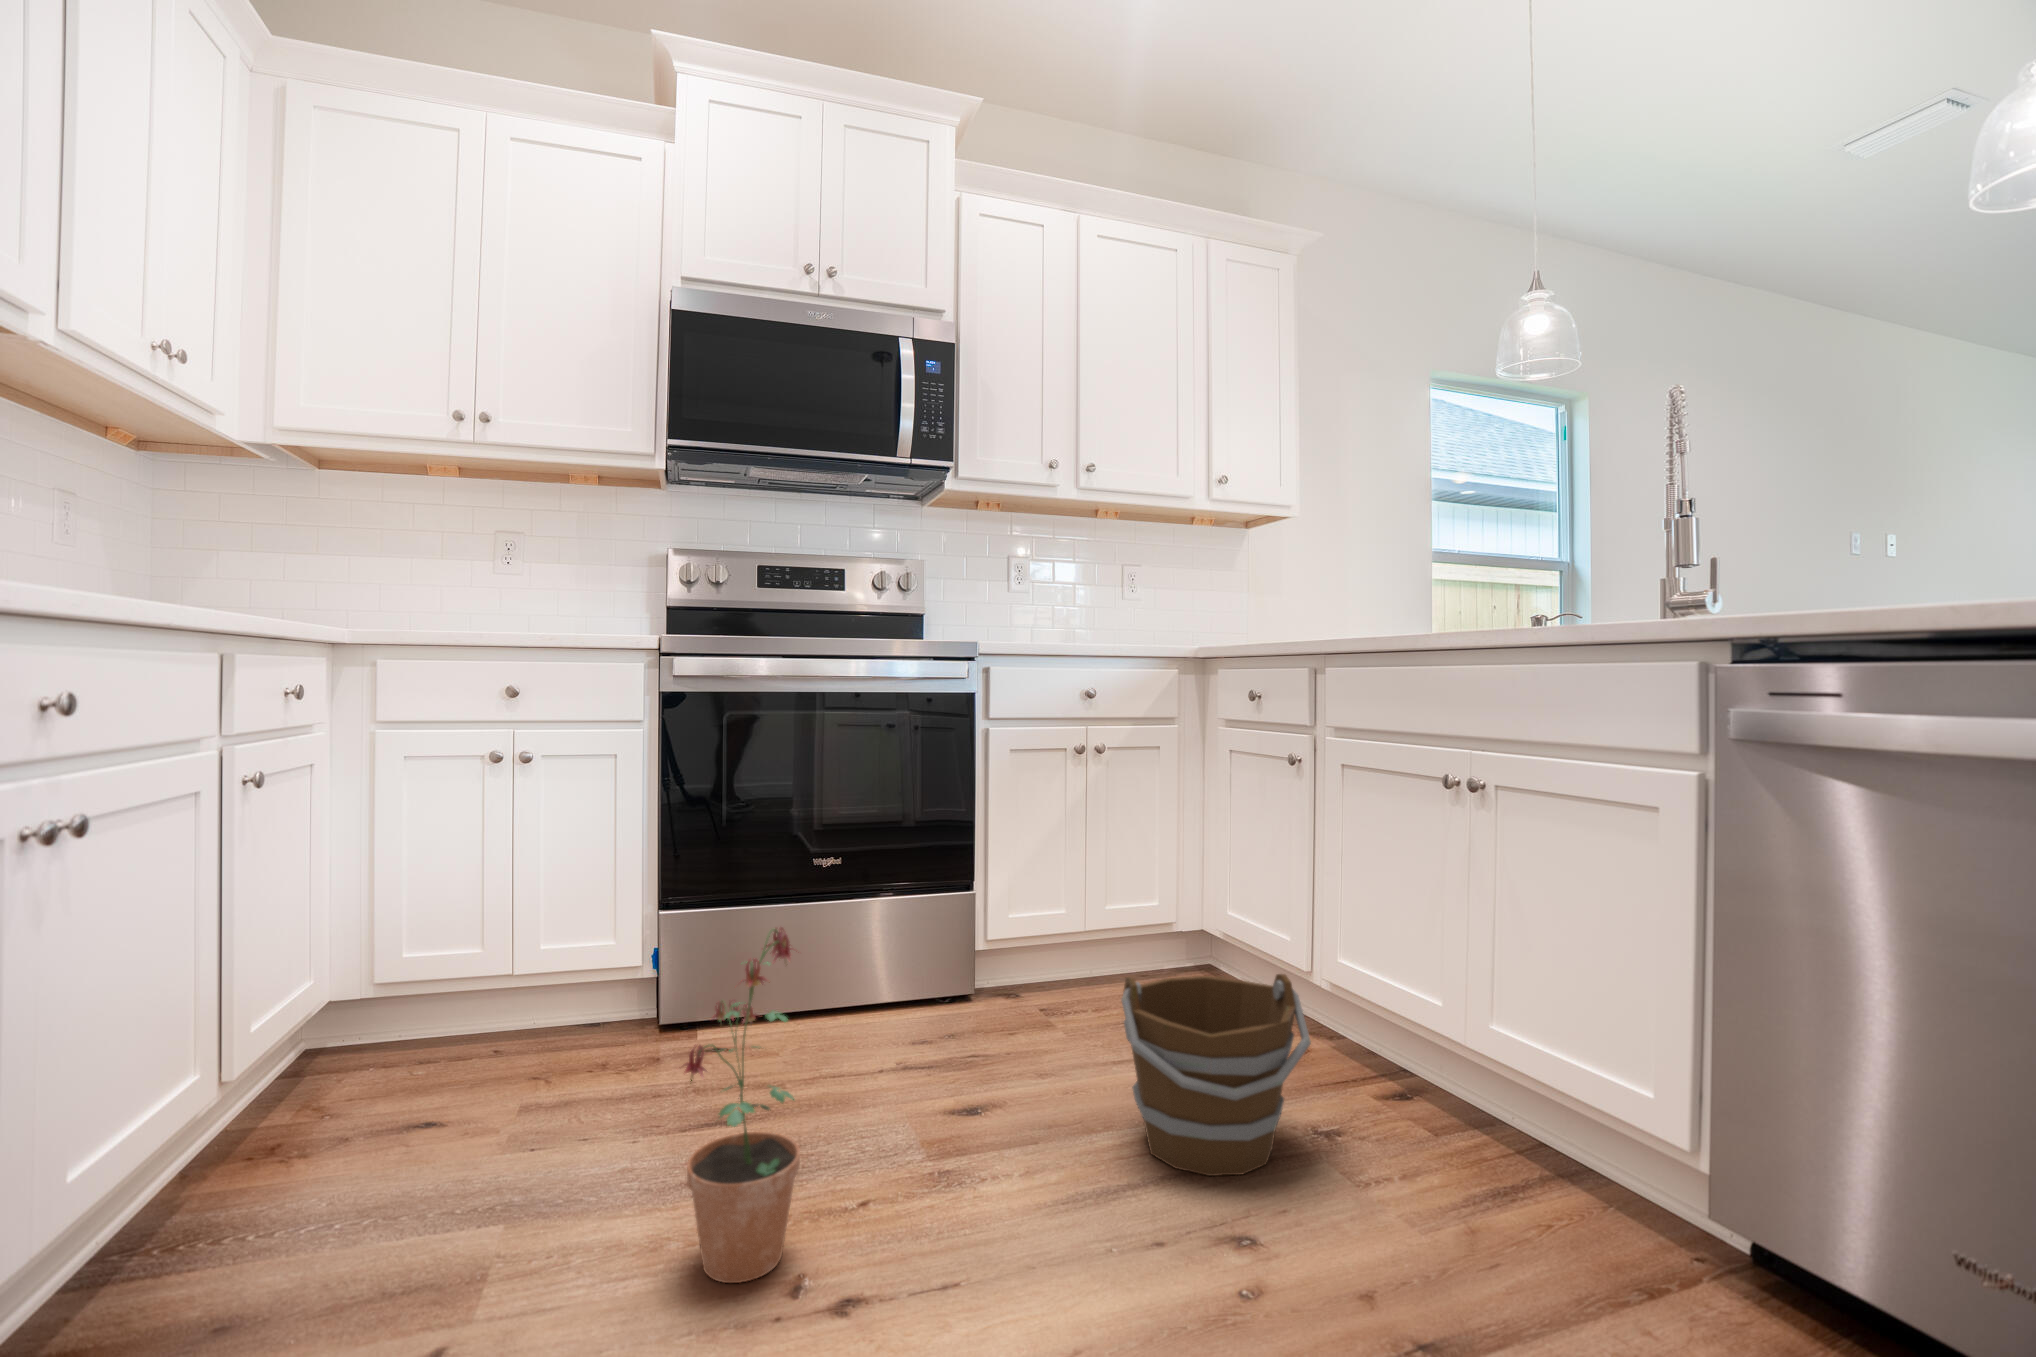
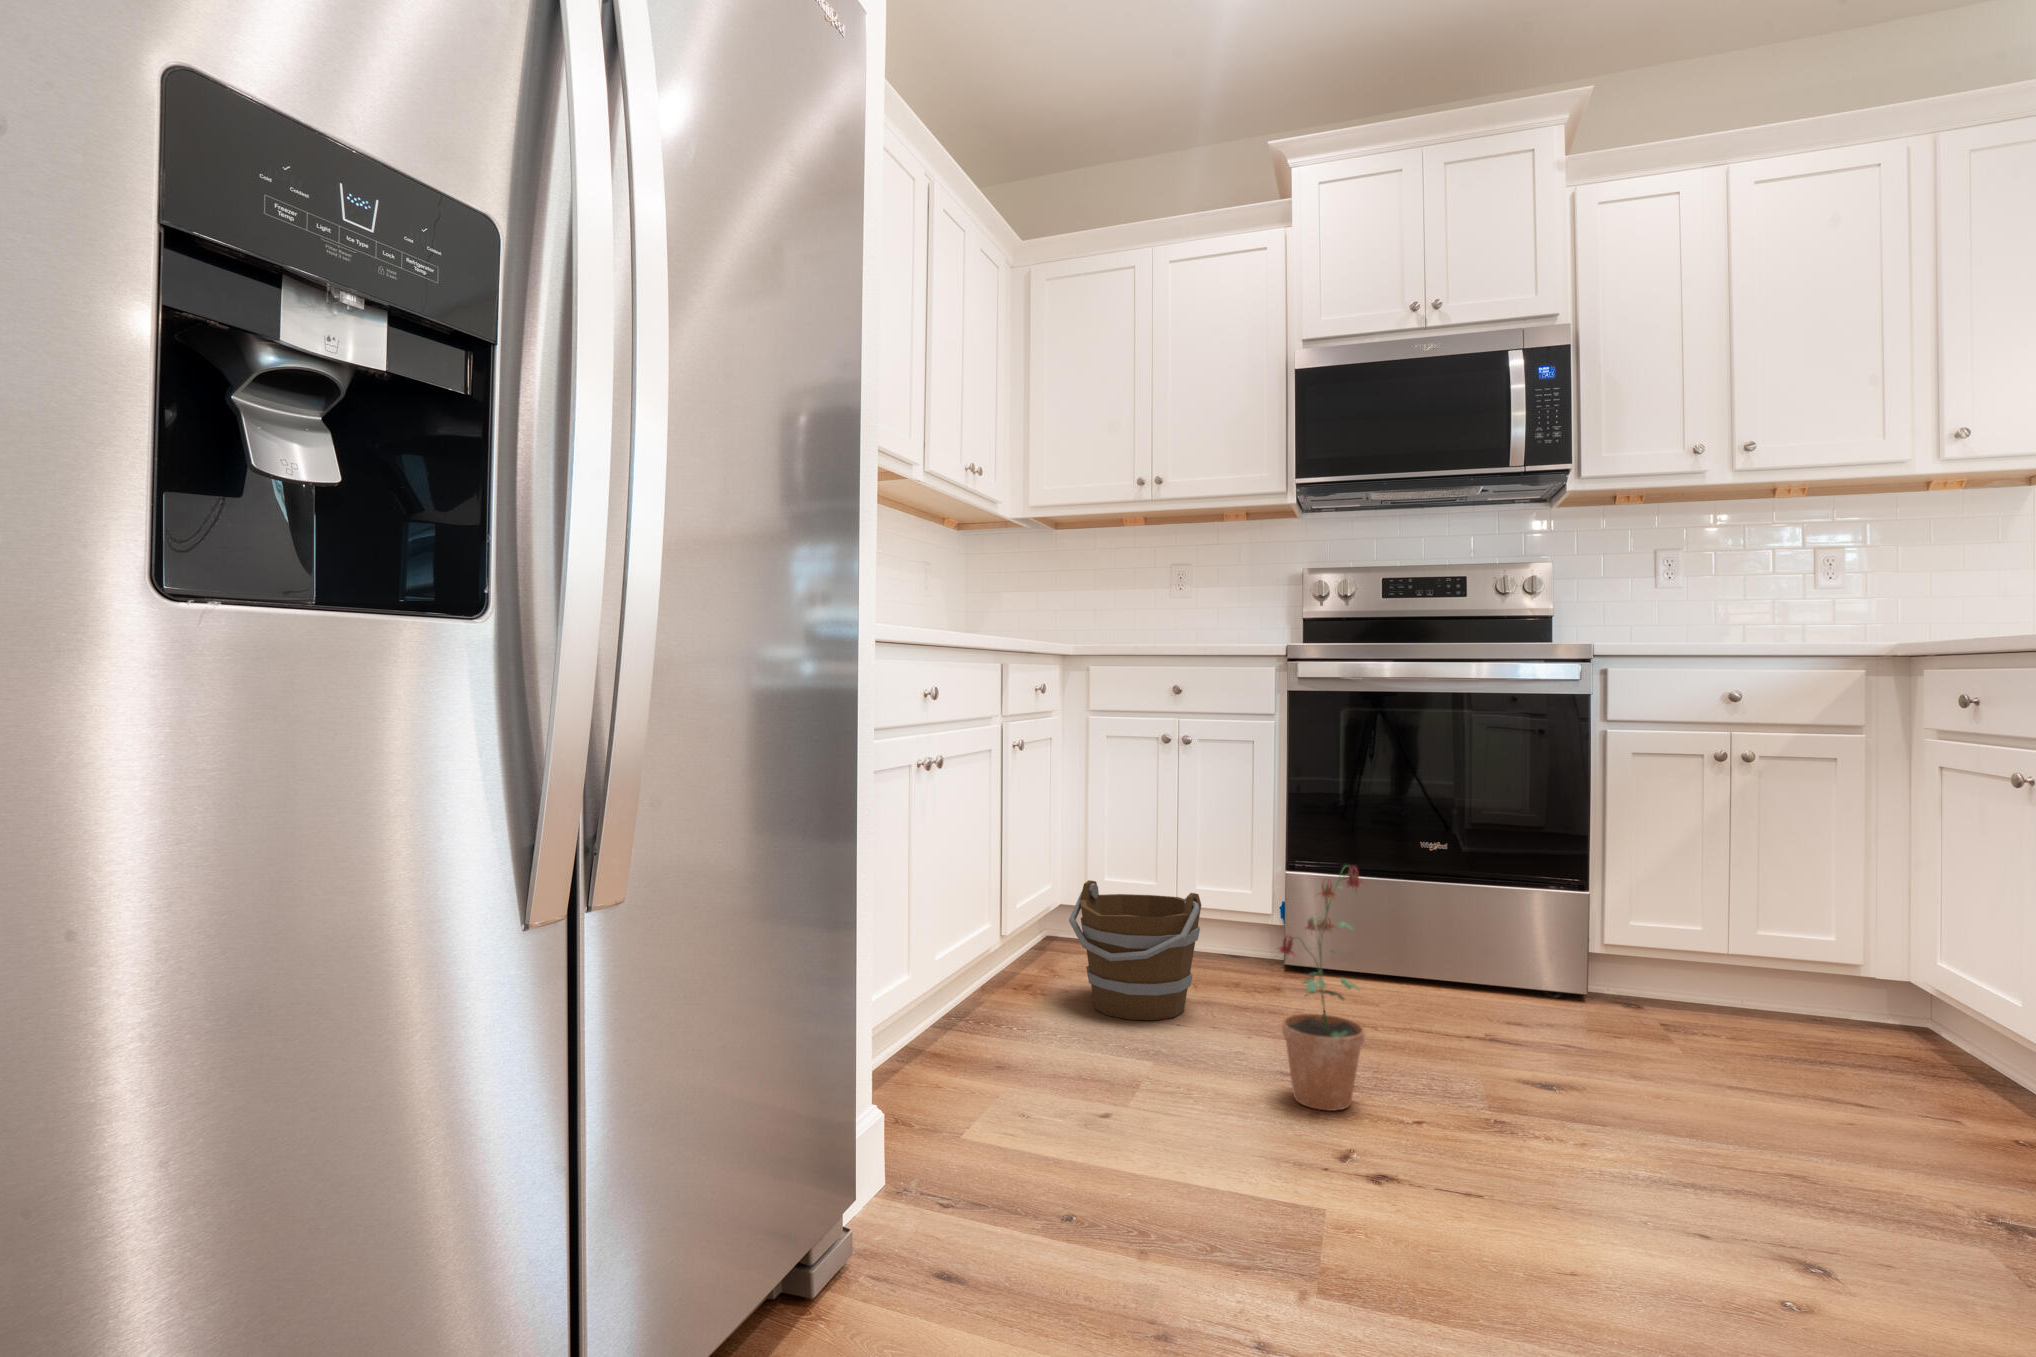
bucket: present [1122,974,1311,1176] -> present [1069,880,1201,1020]

